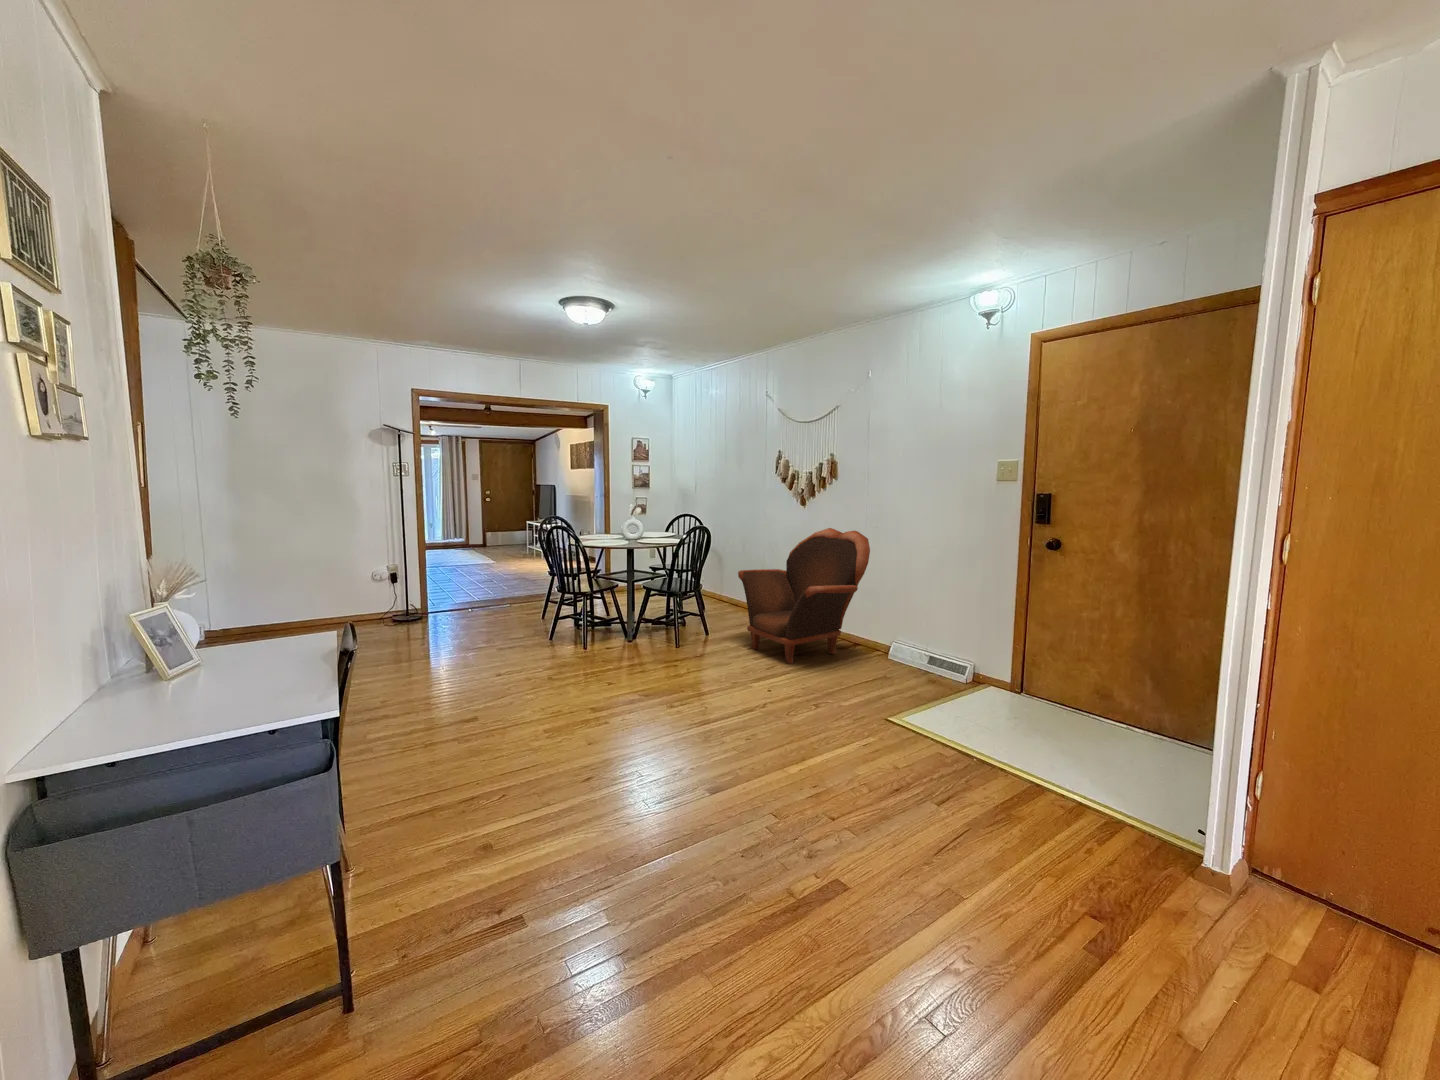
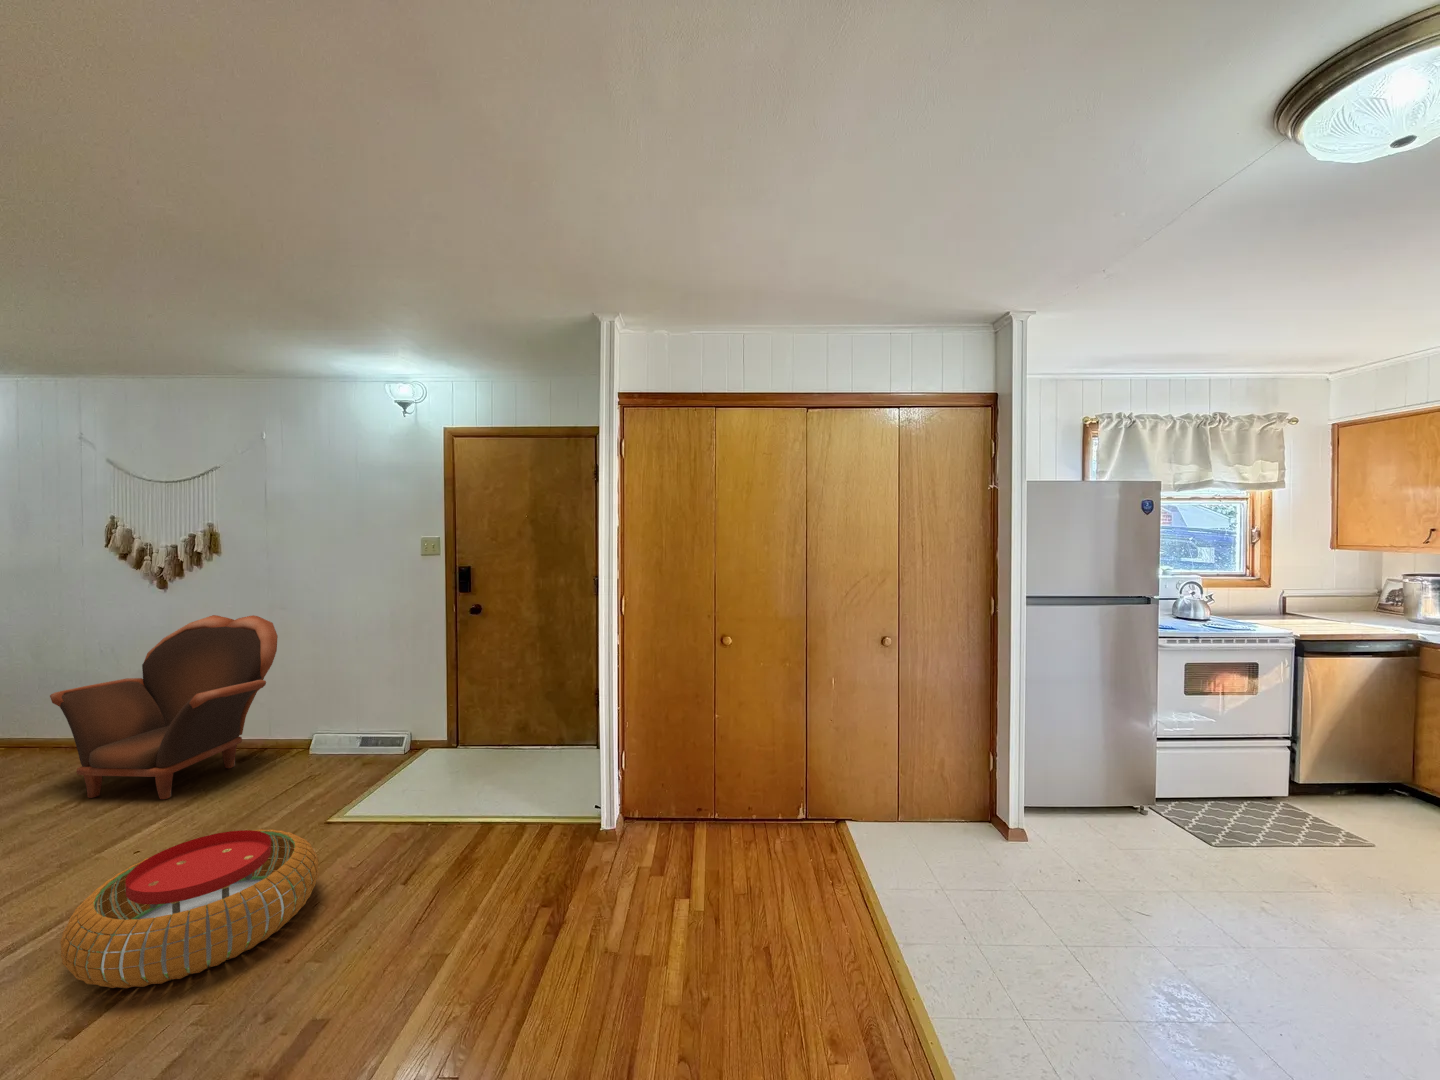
pouf: none [708,695,866,799] -> present [60,829,318,988]

